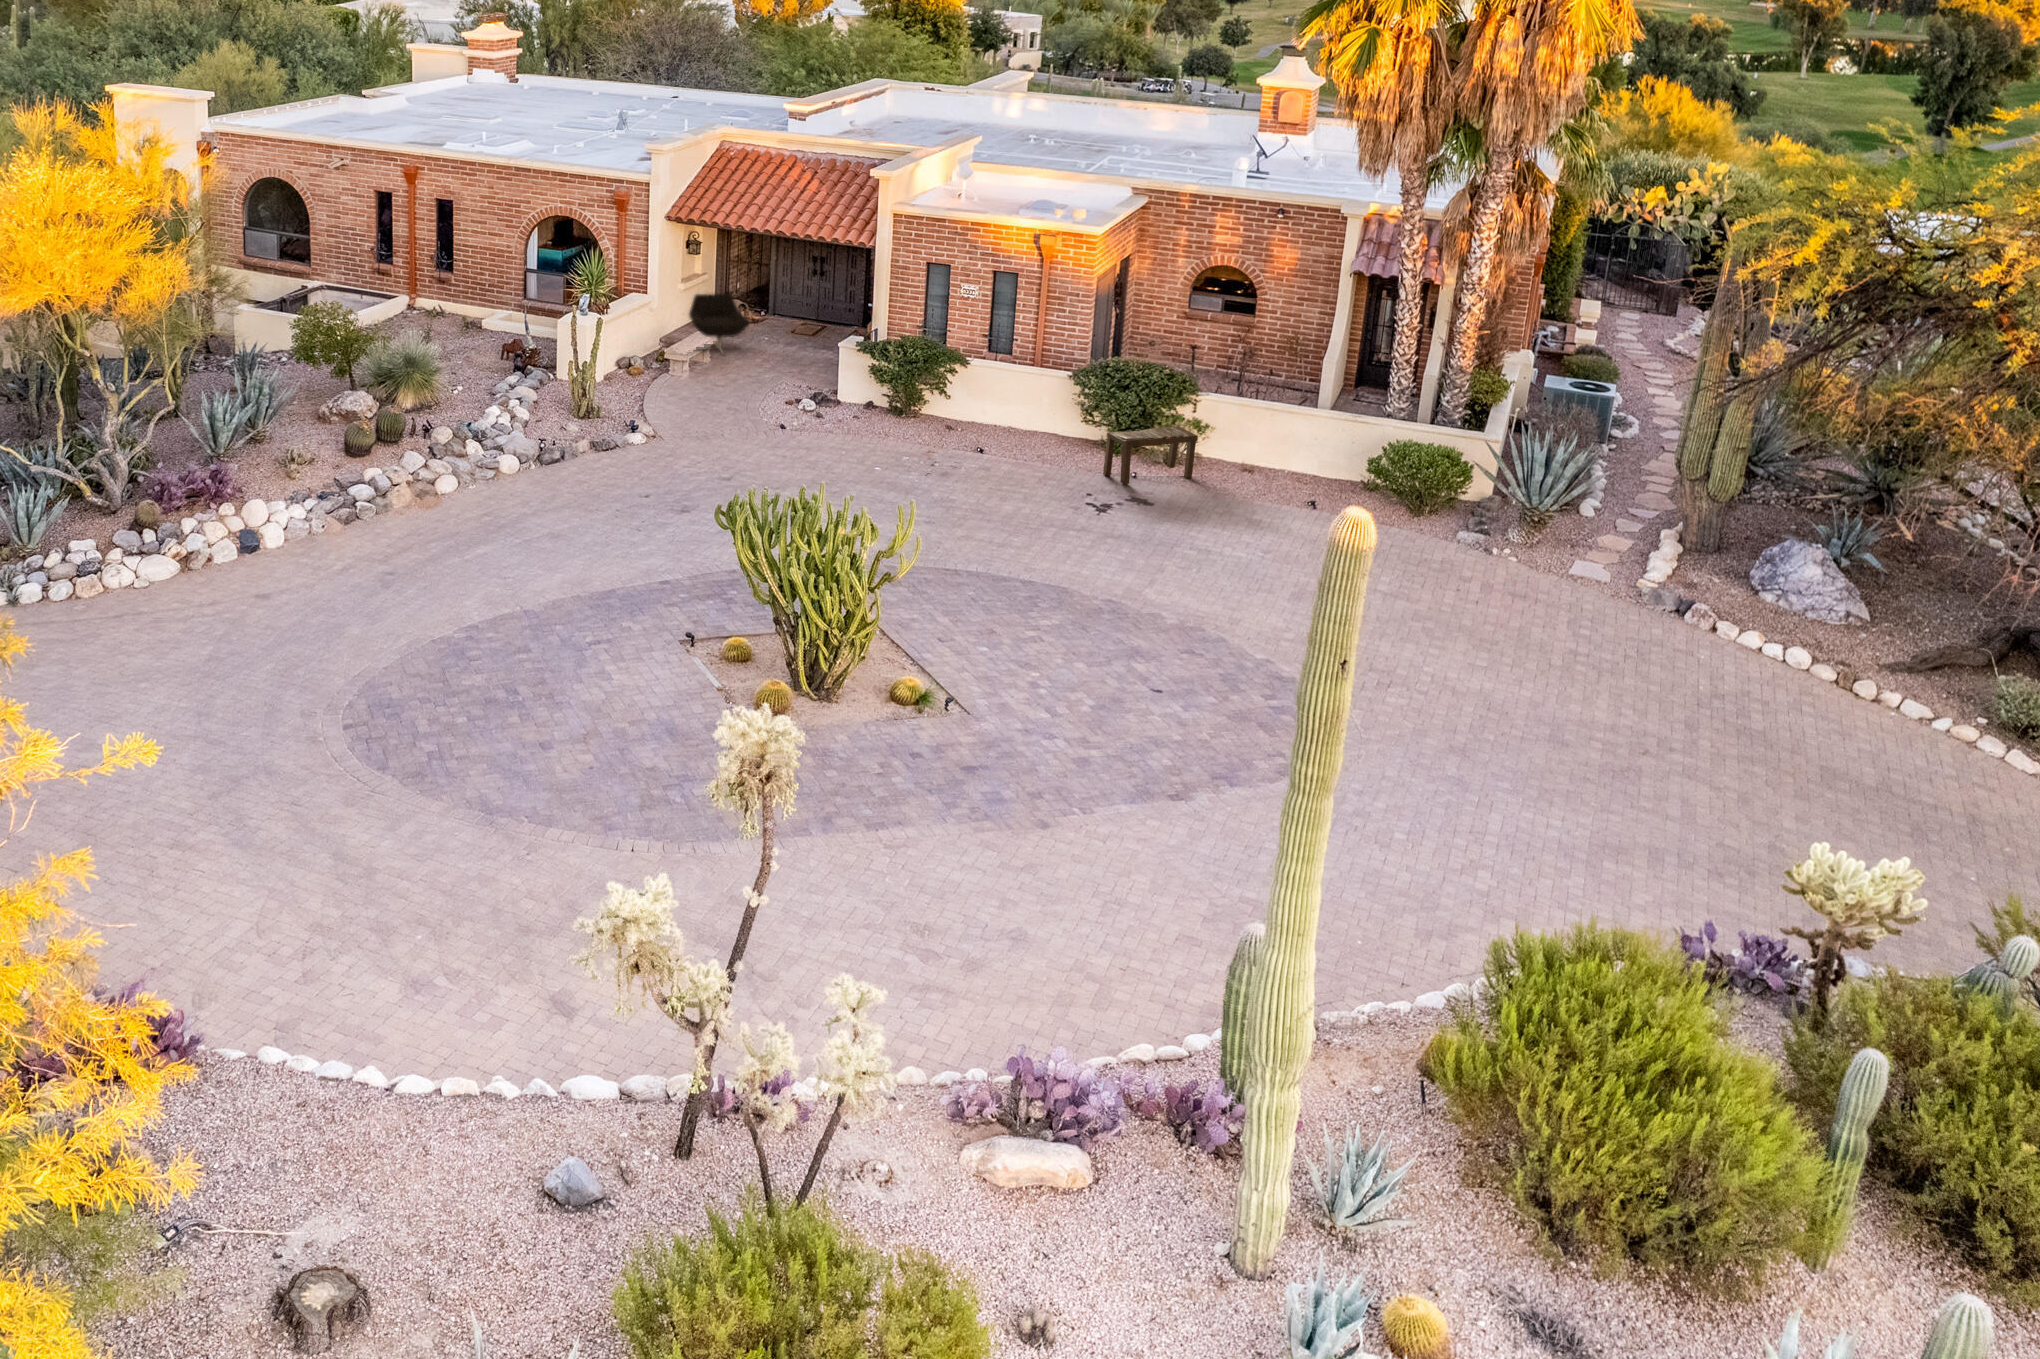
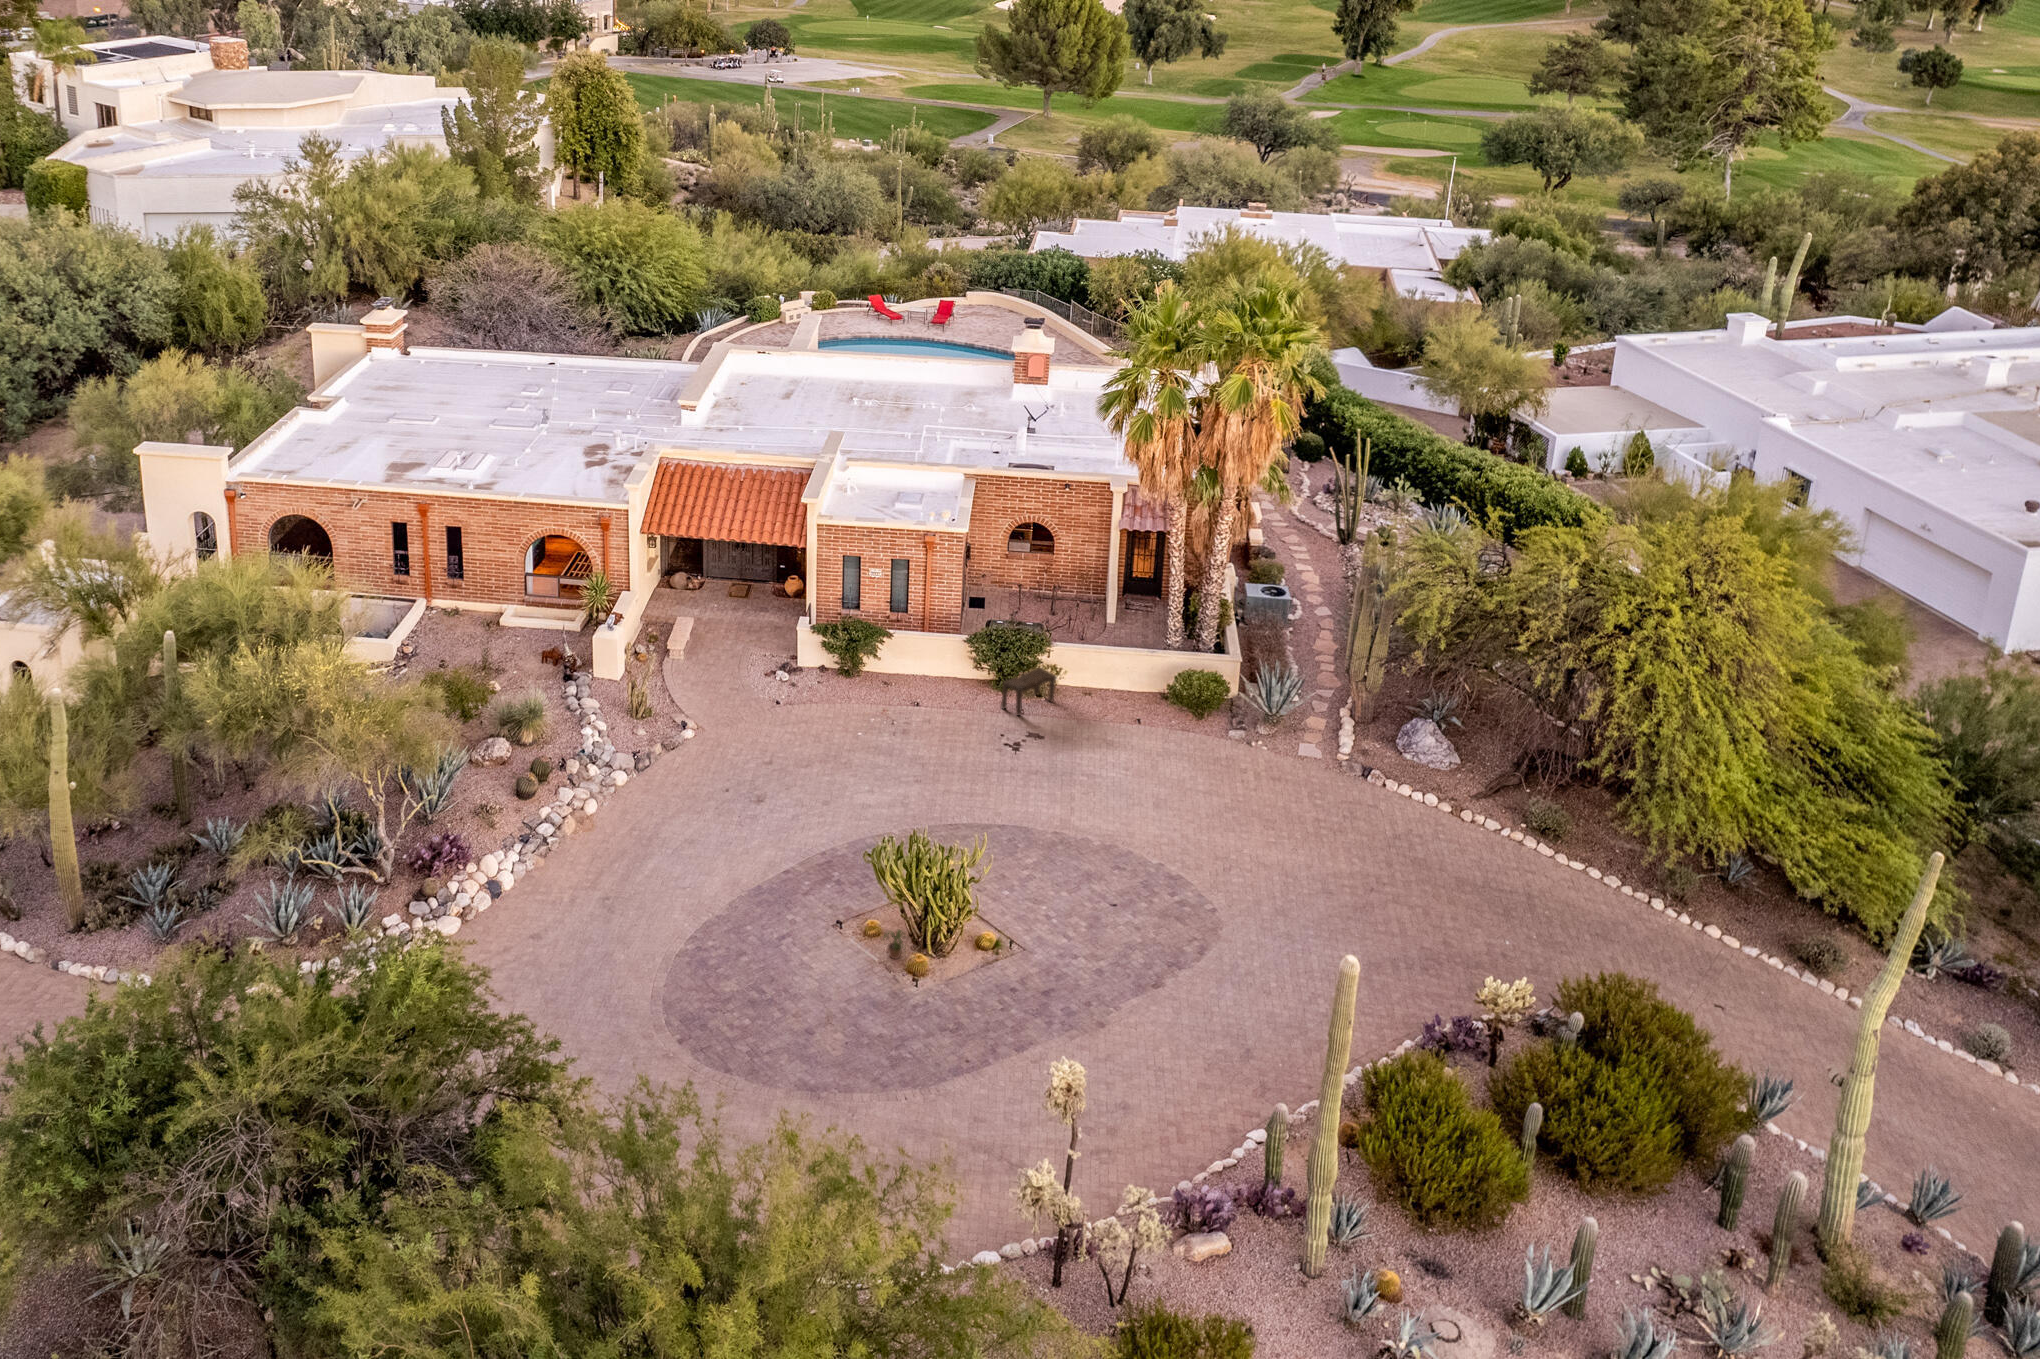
lounge chair: present [689,293,750,354] -> none [652,572,702,624]
potted plant: none [694,637,743,684] -> present [884,930,905,959]

